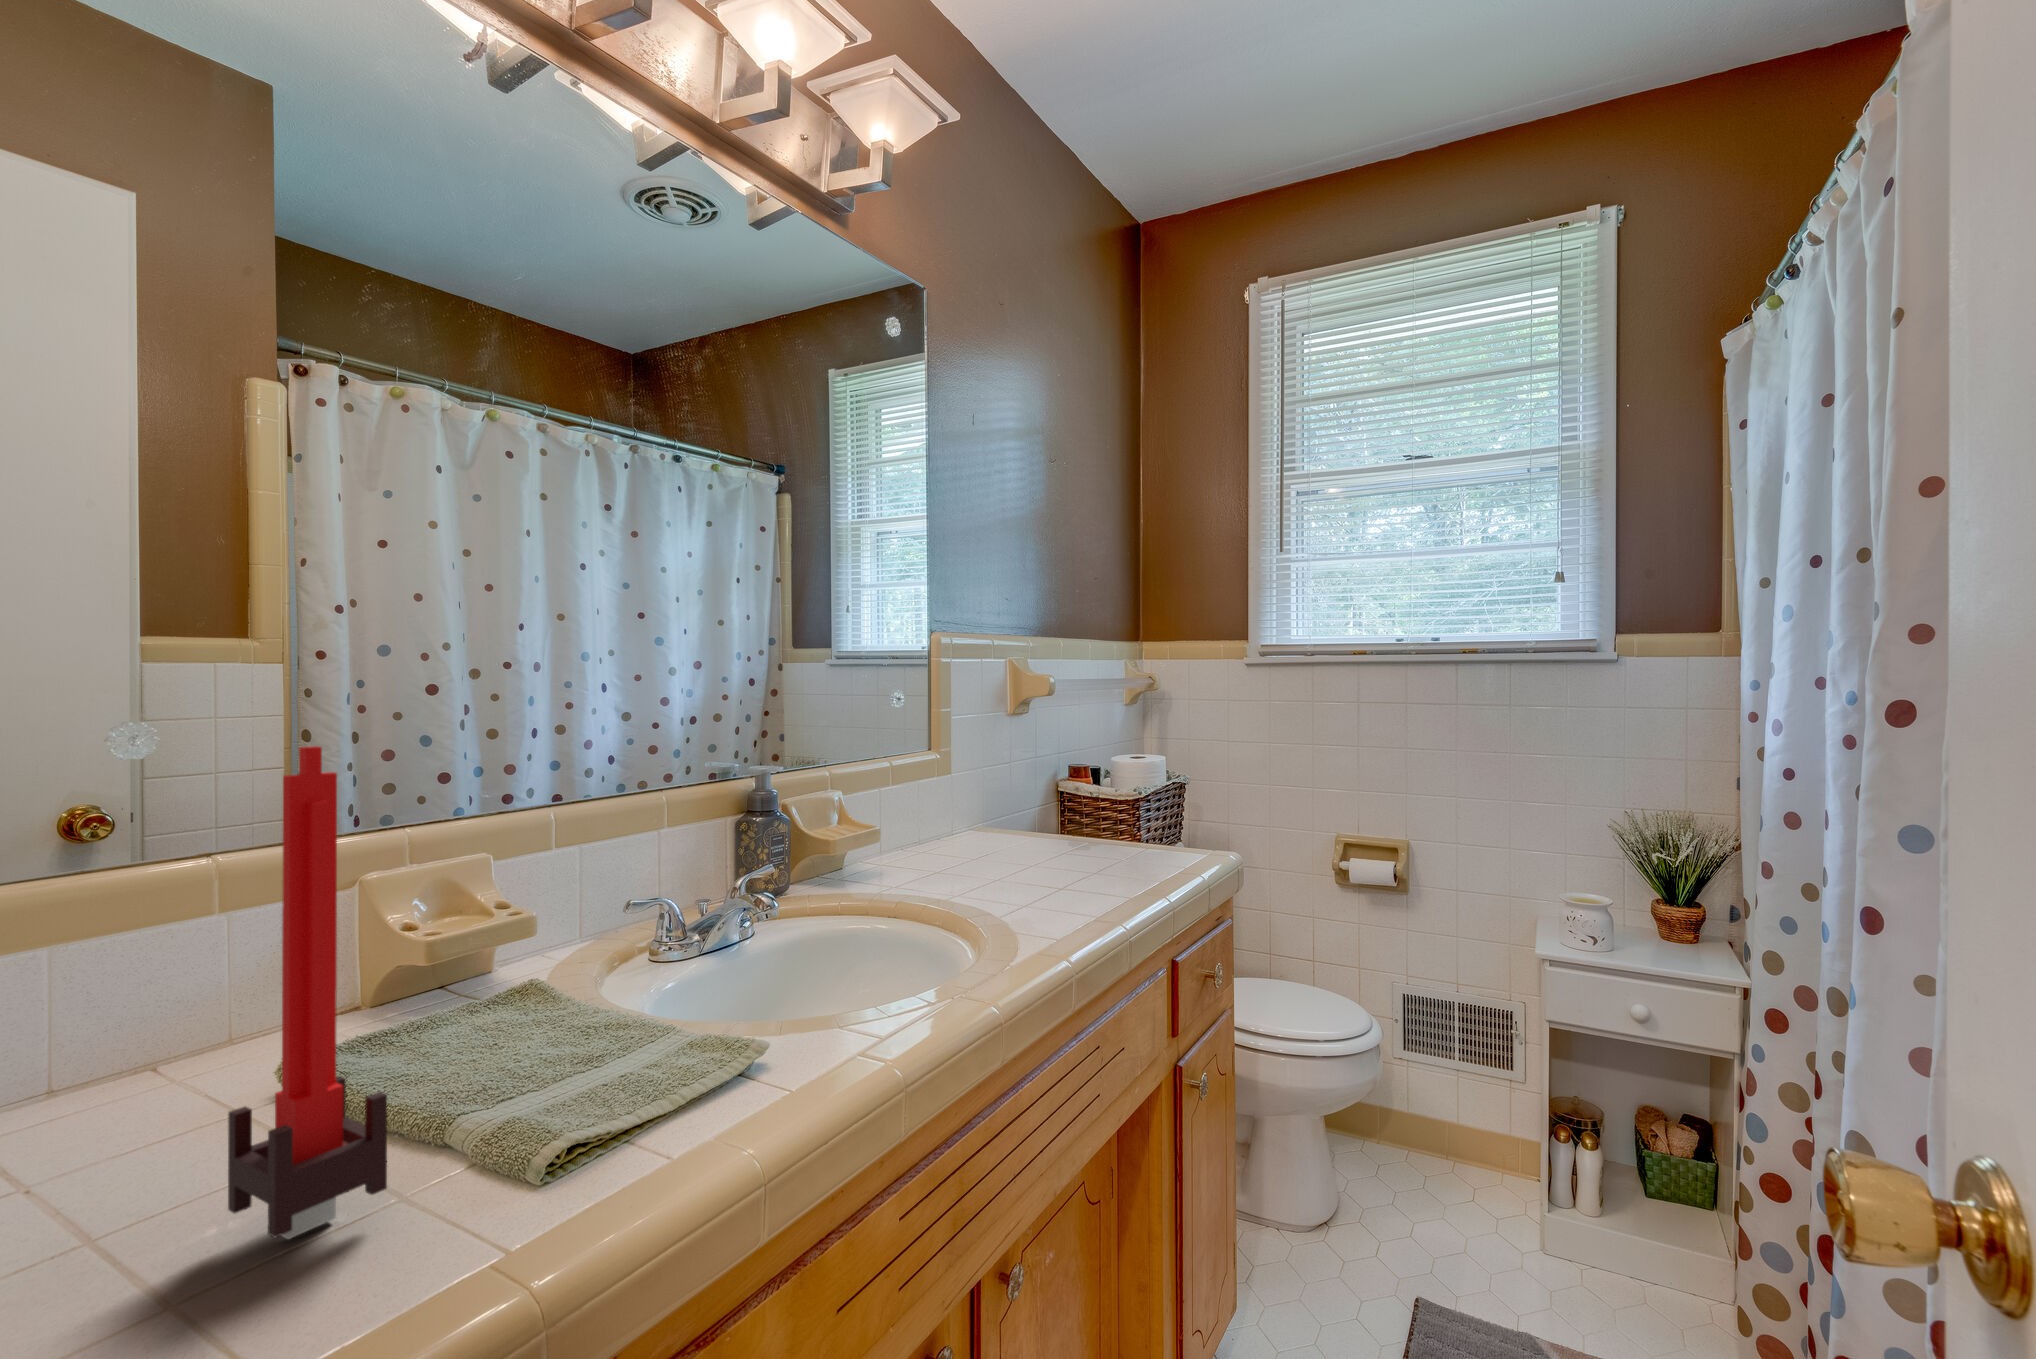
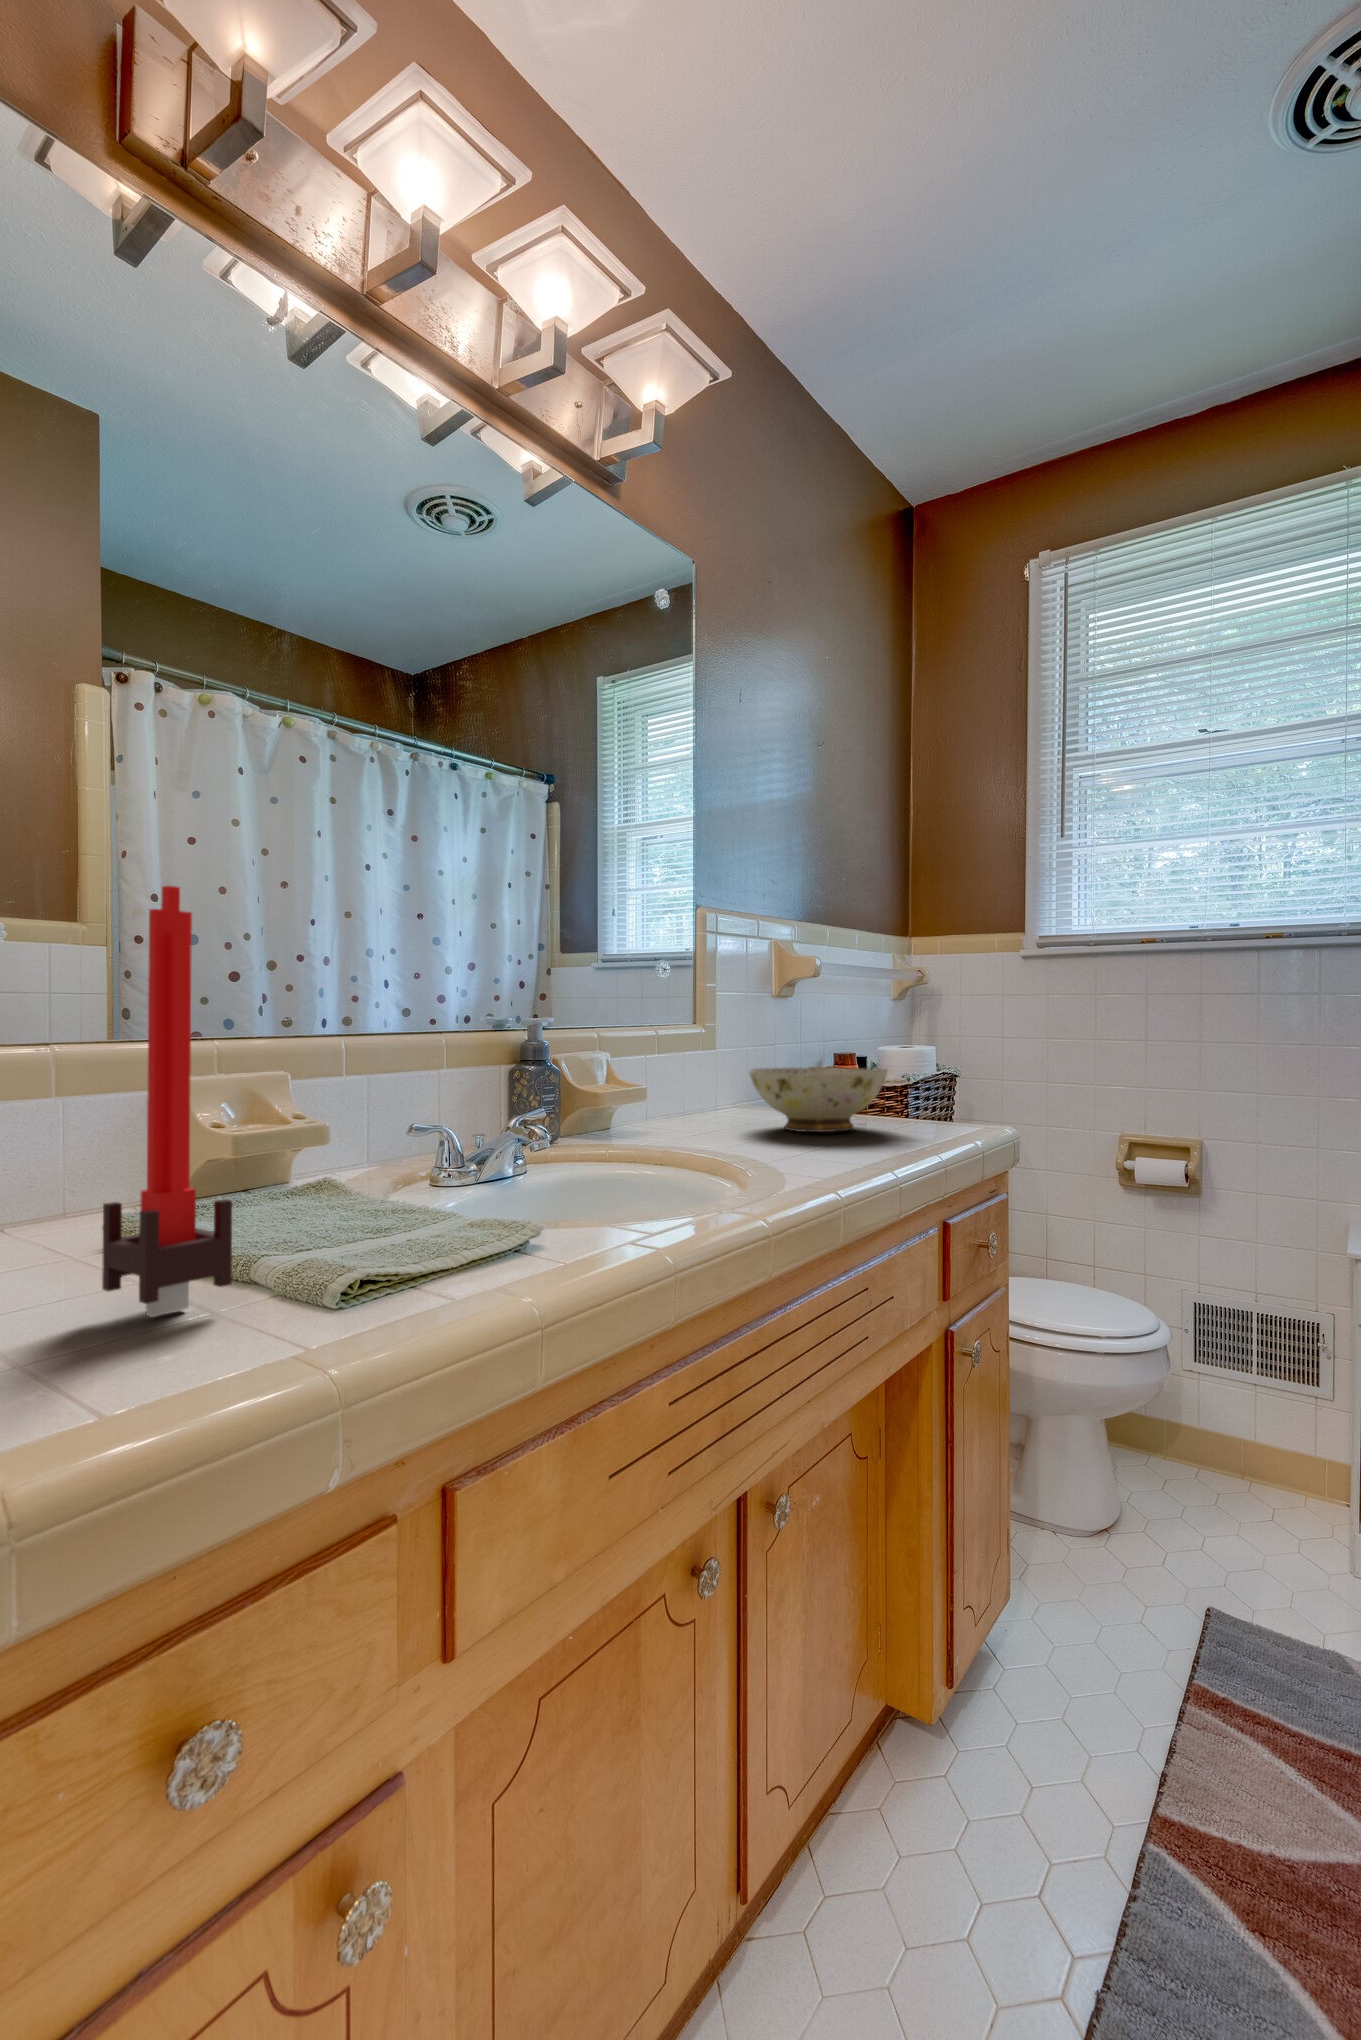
ceramic bowl: none [983,796,1118,868] -> present [749,1067,887,1132]

